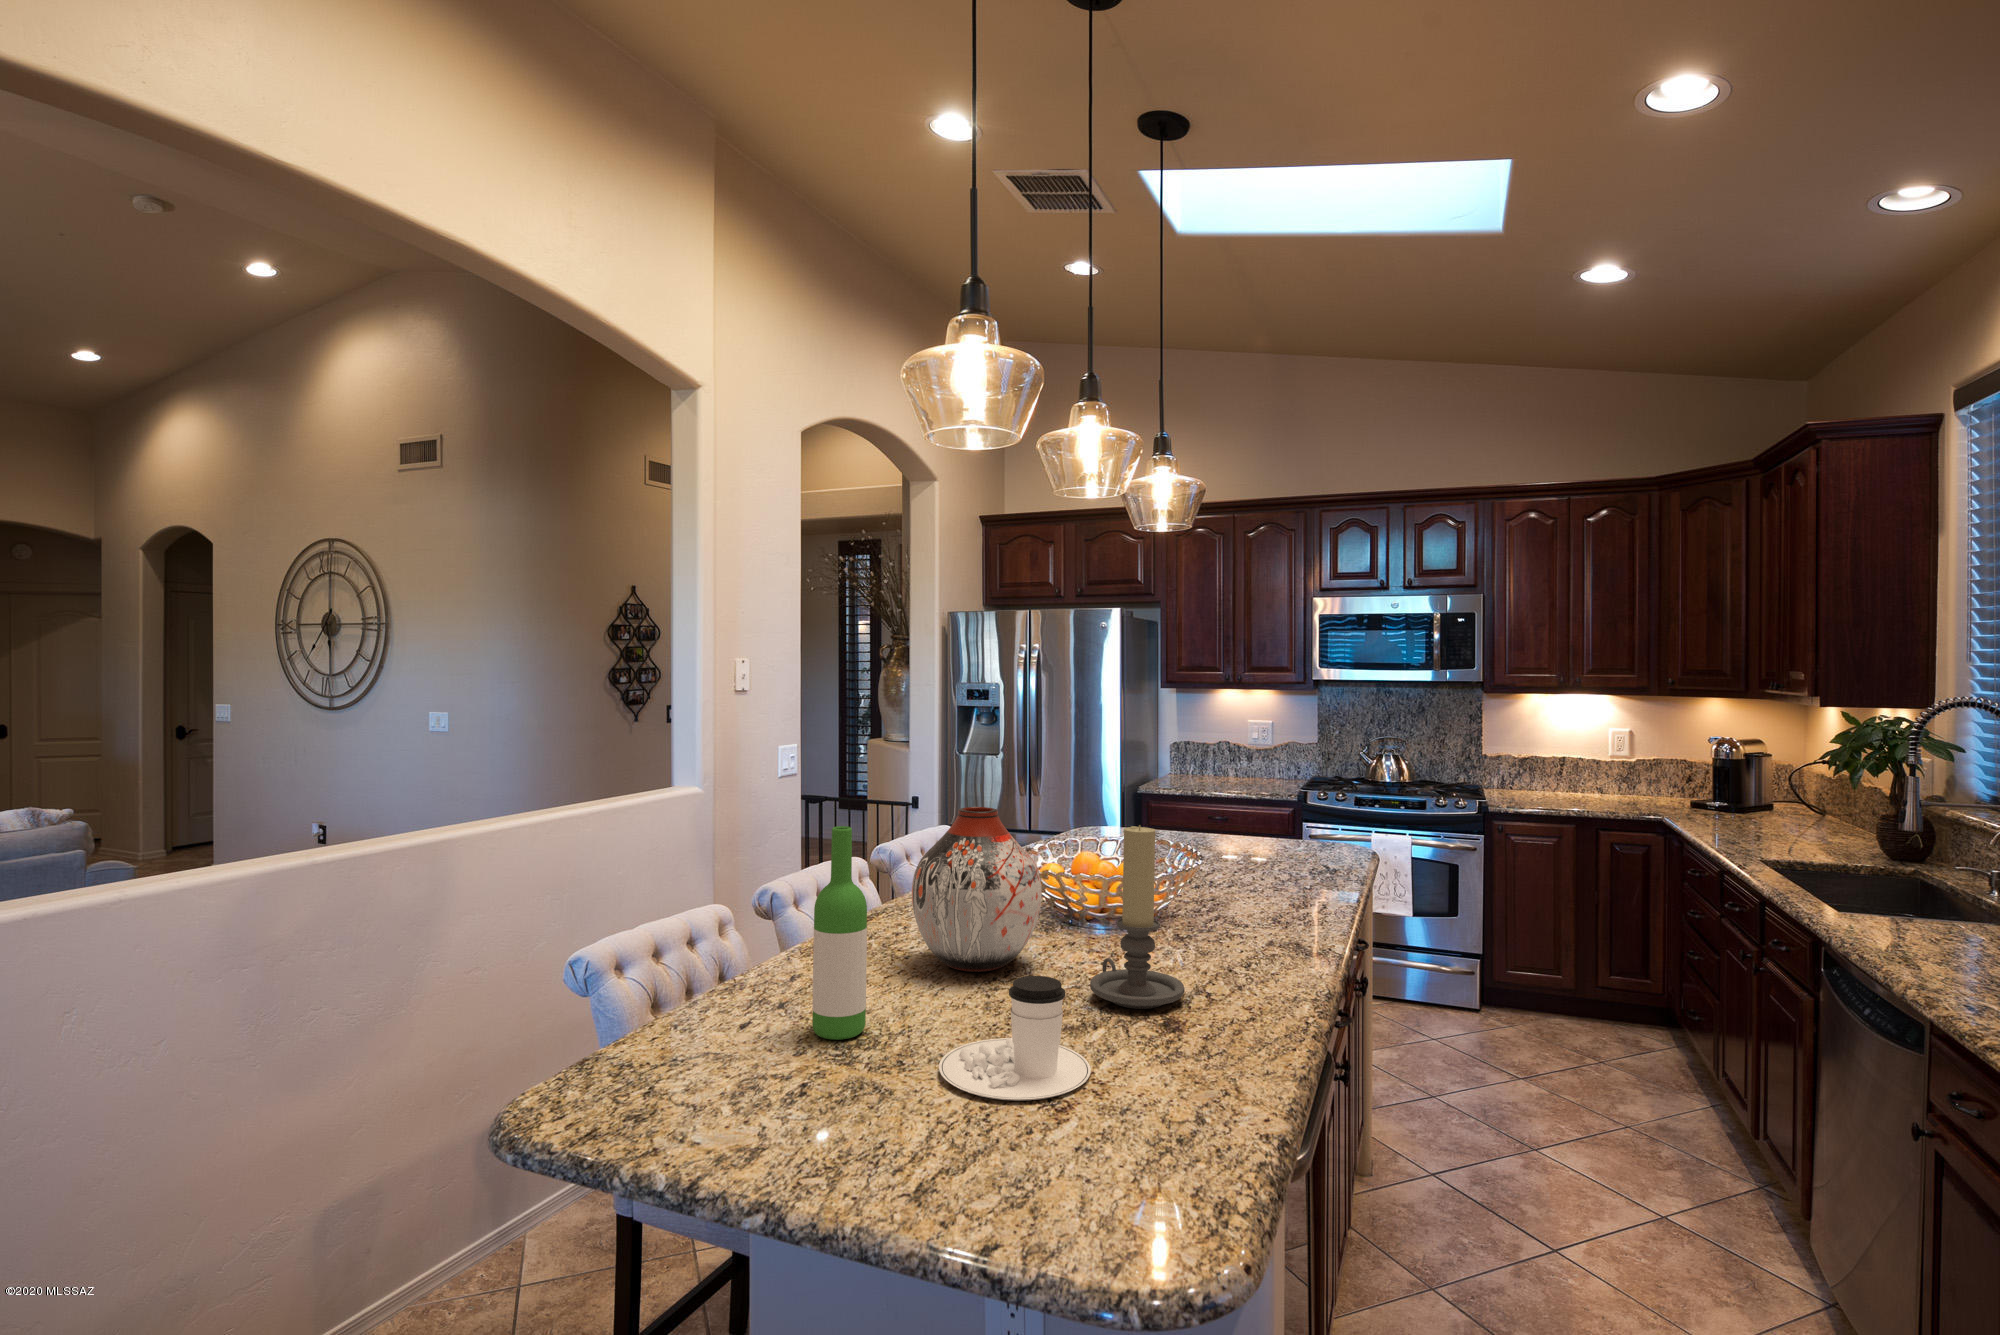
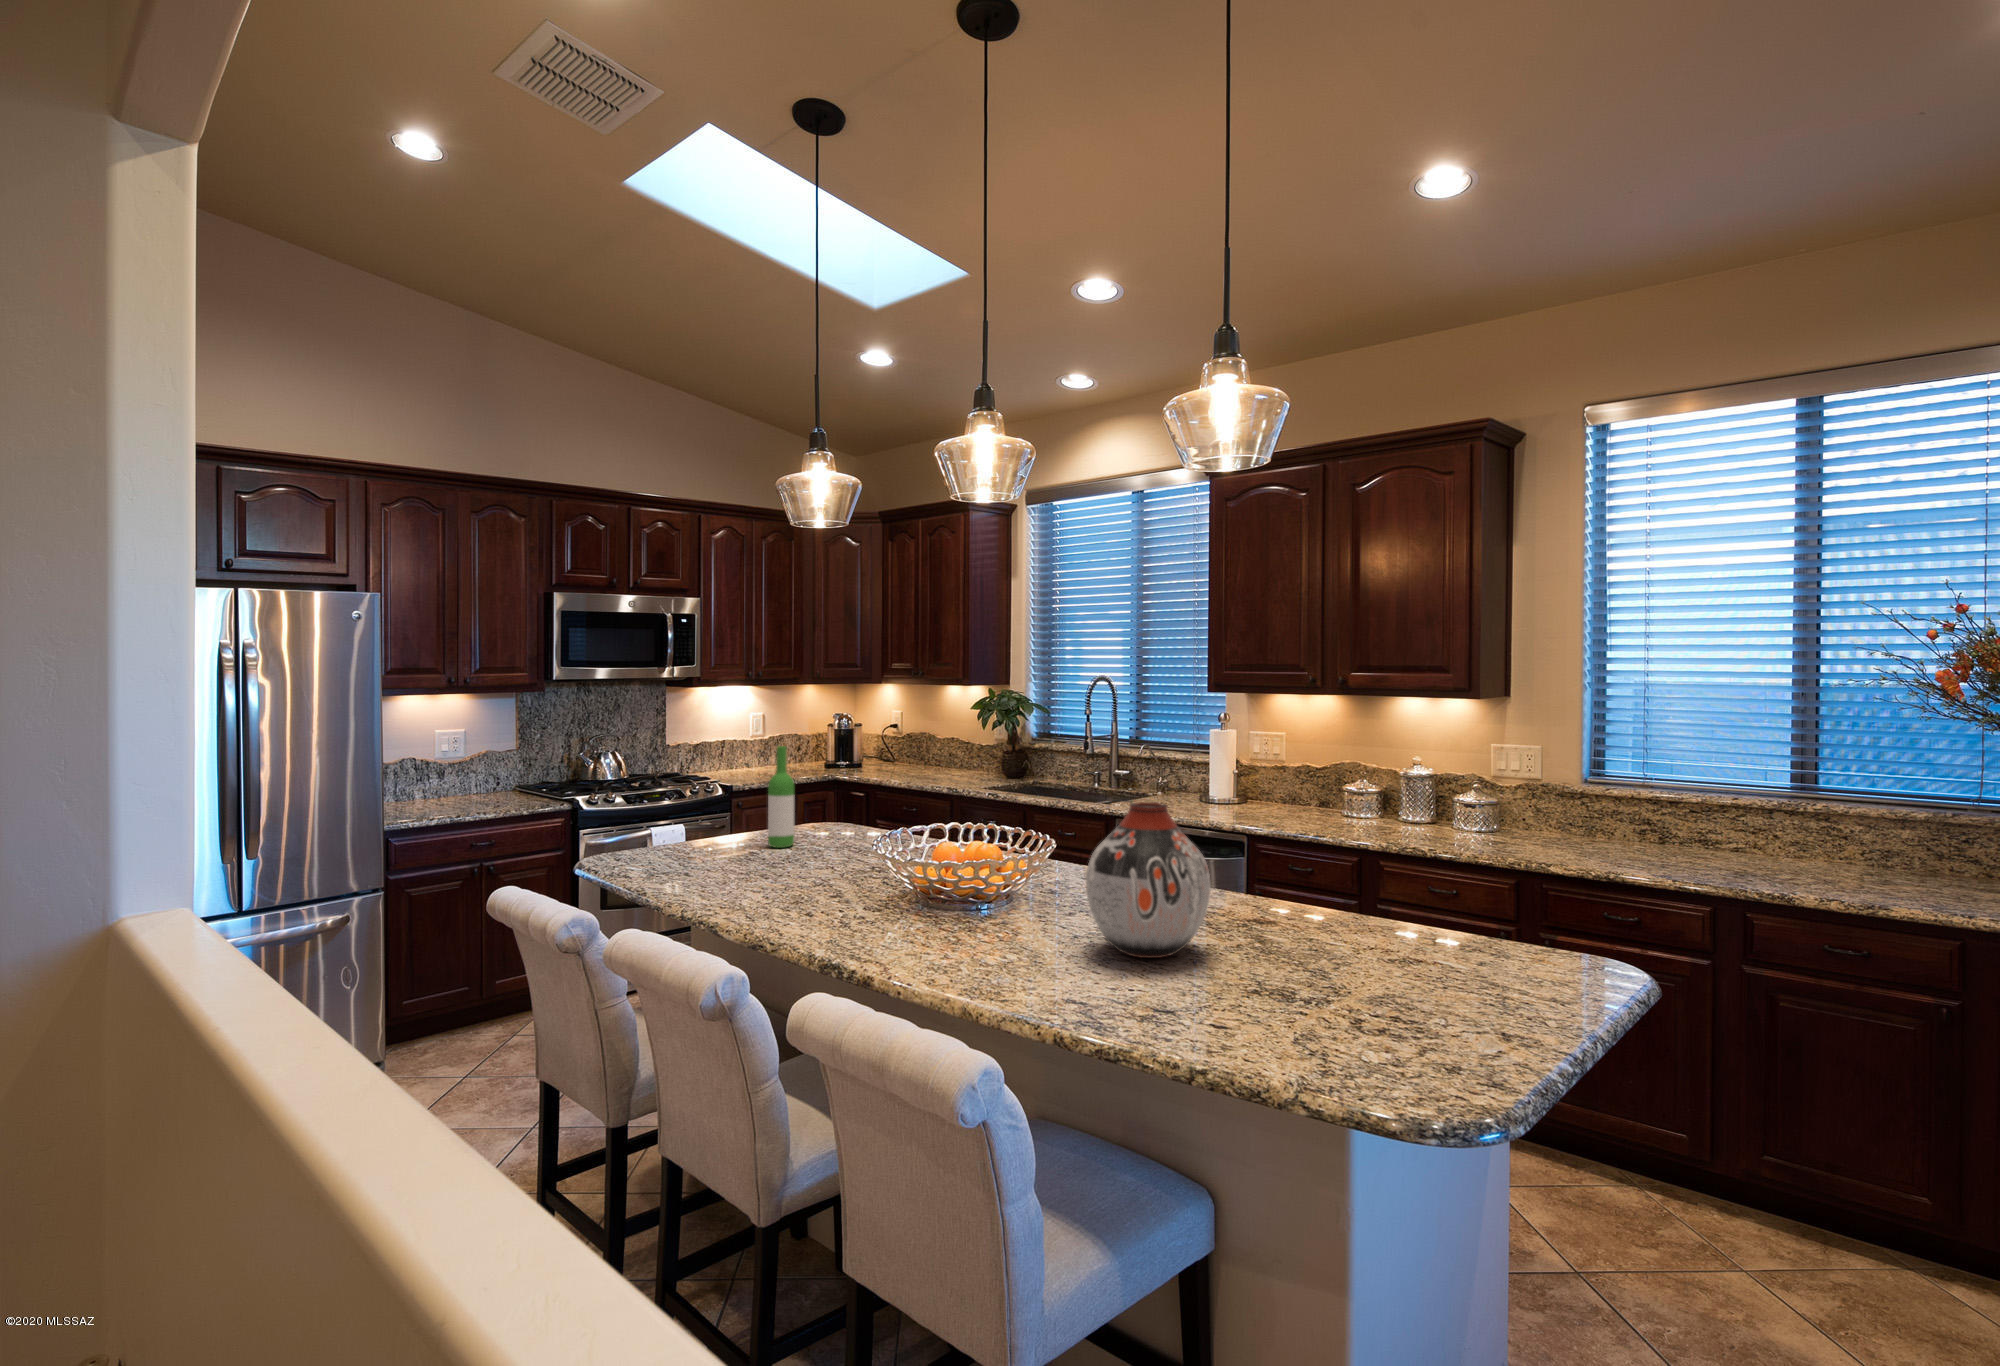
candle holder: present [1090,825,1185,1009] -> none [1217,789,1305,930]
wine bottle: present [812,826,867,1040] -> present [768,746,794,848]
coffee cup: present [939,976,1091,1101] -> none [1368,892,1490,980]

